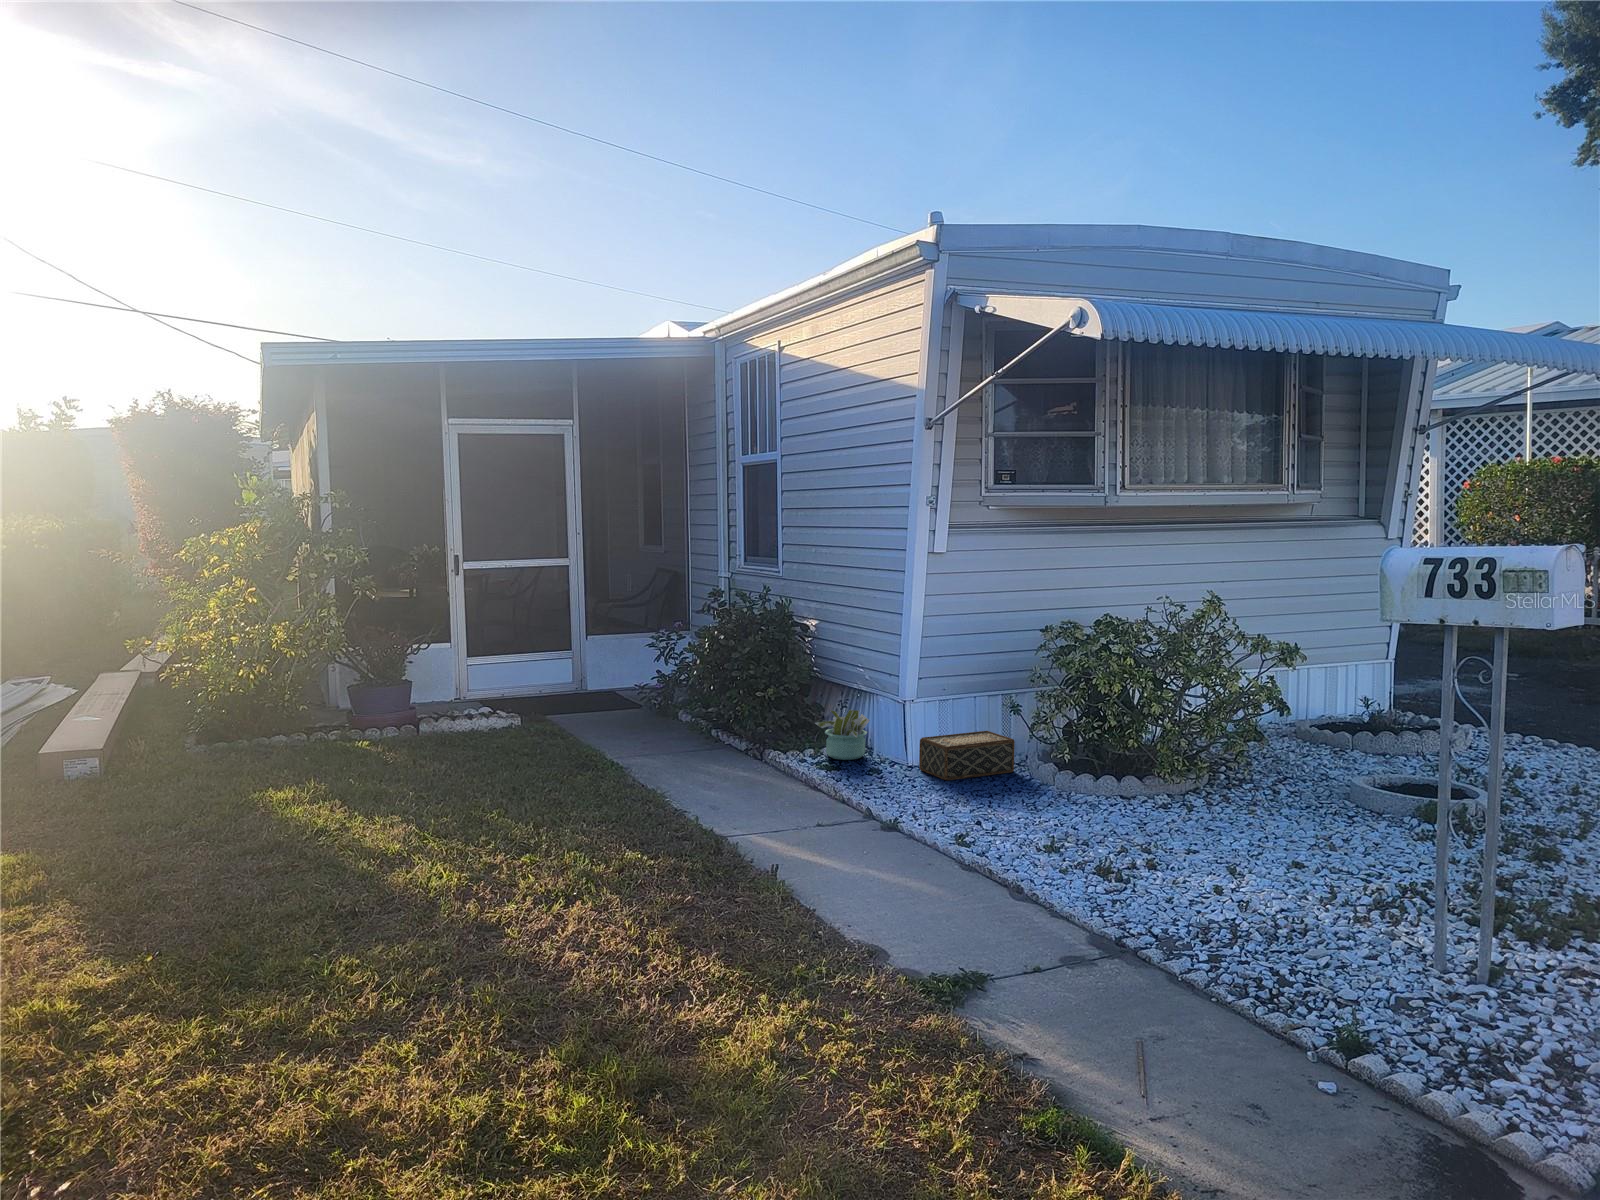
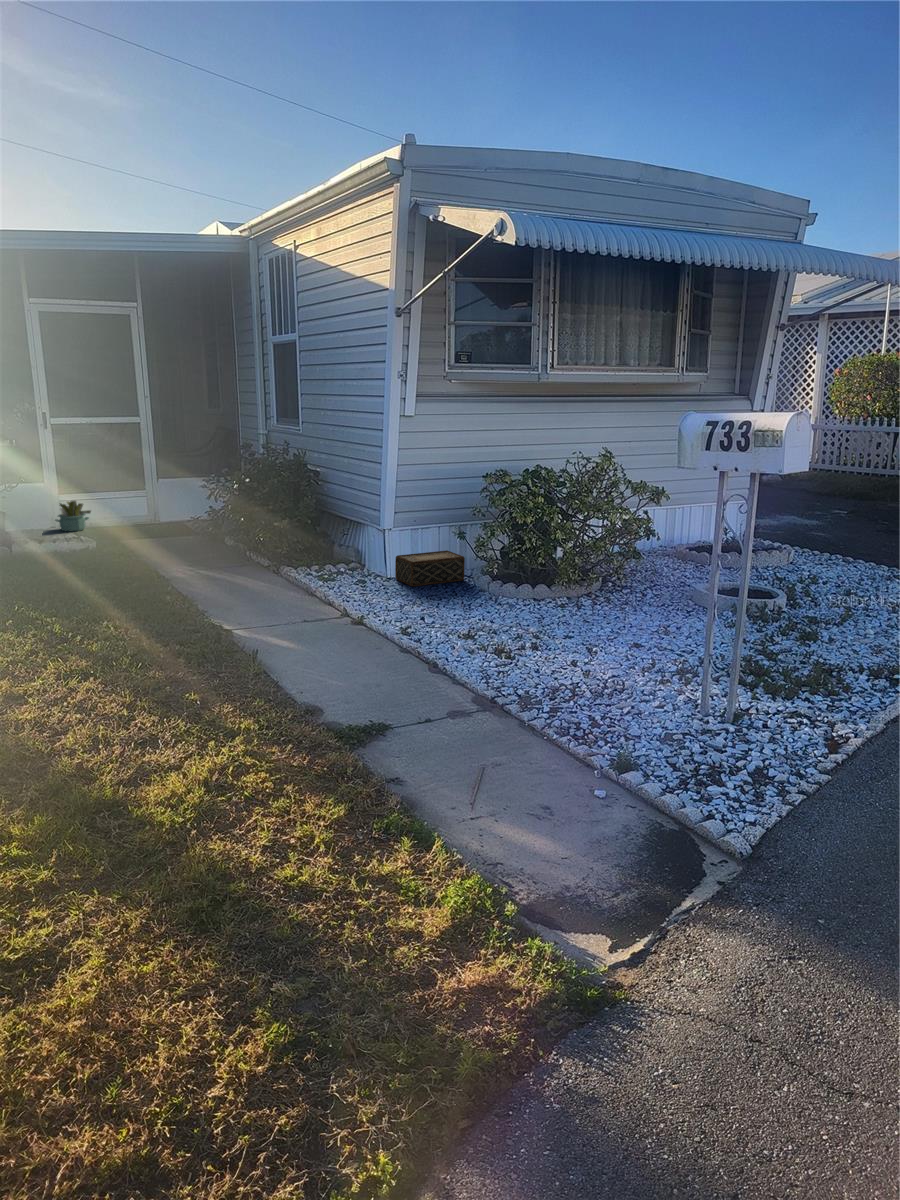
decorative plant: present [815,709,870,760] -> present [55,501,91,532]

